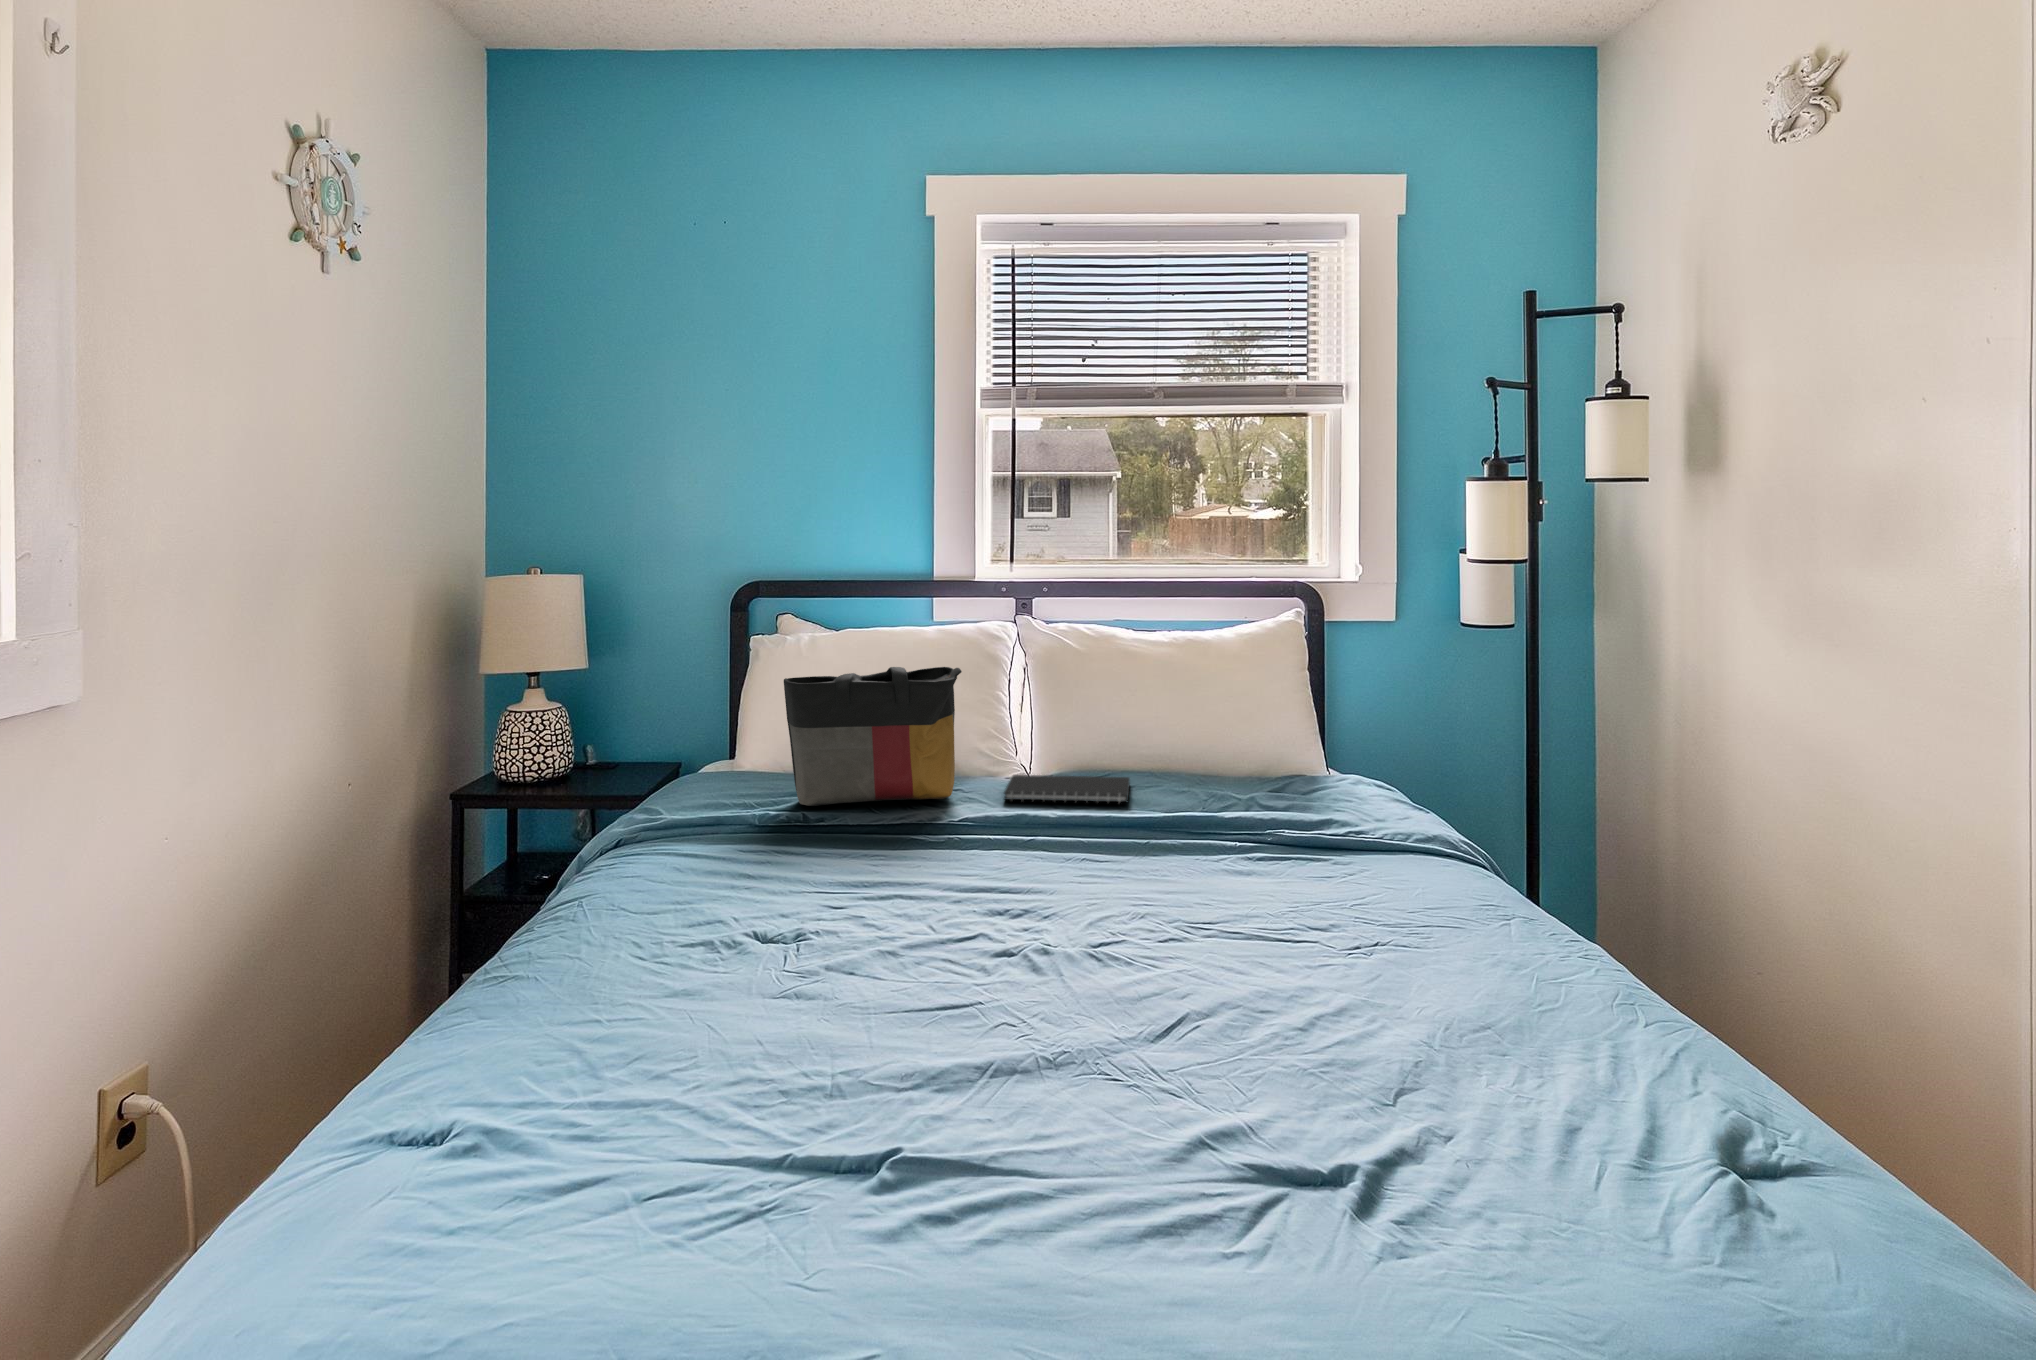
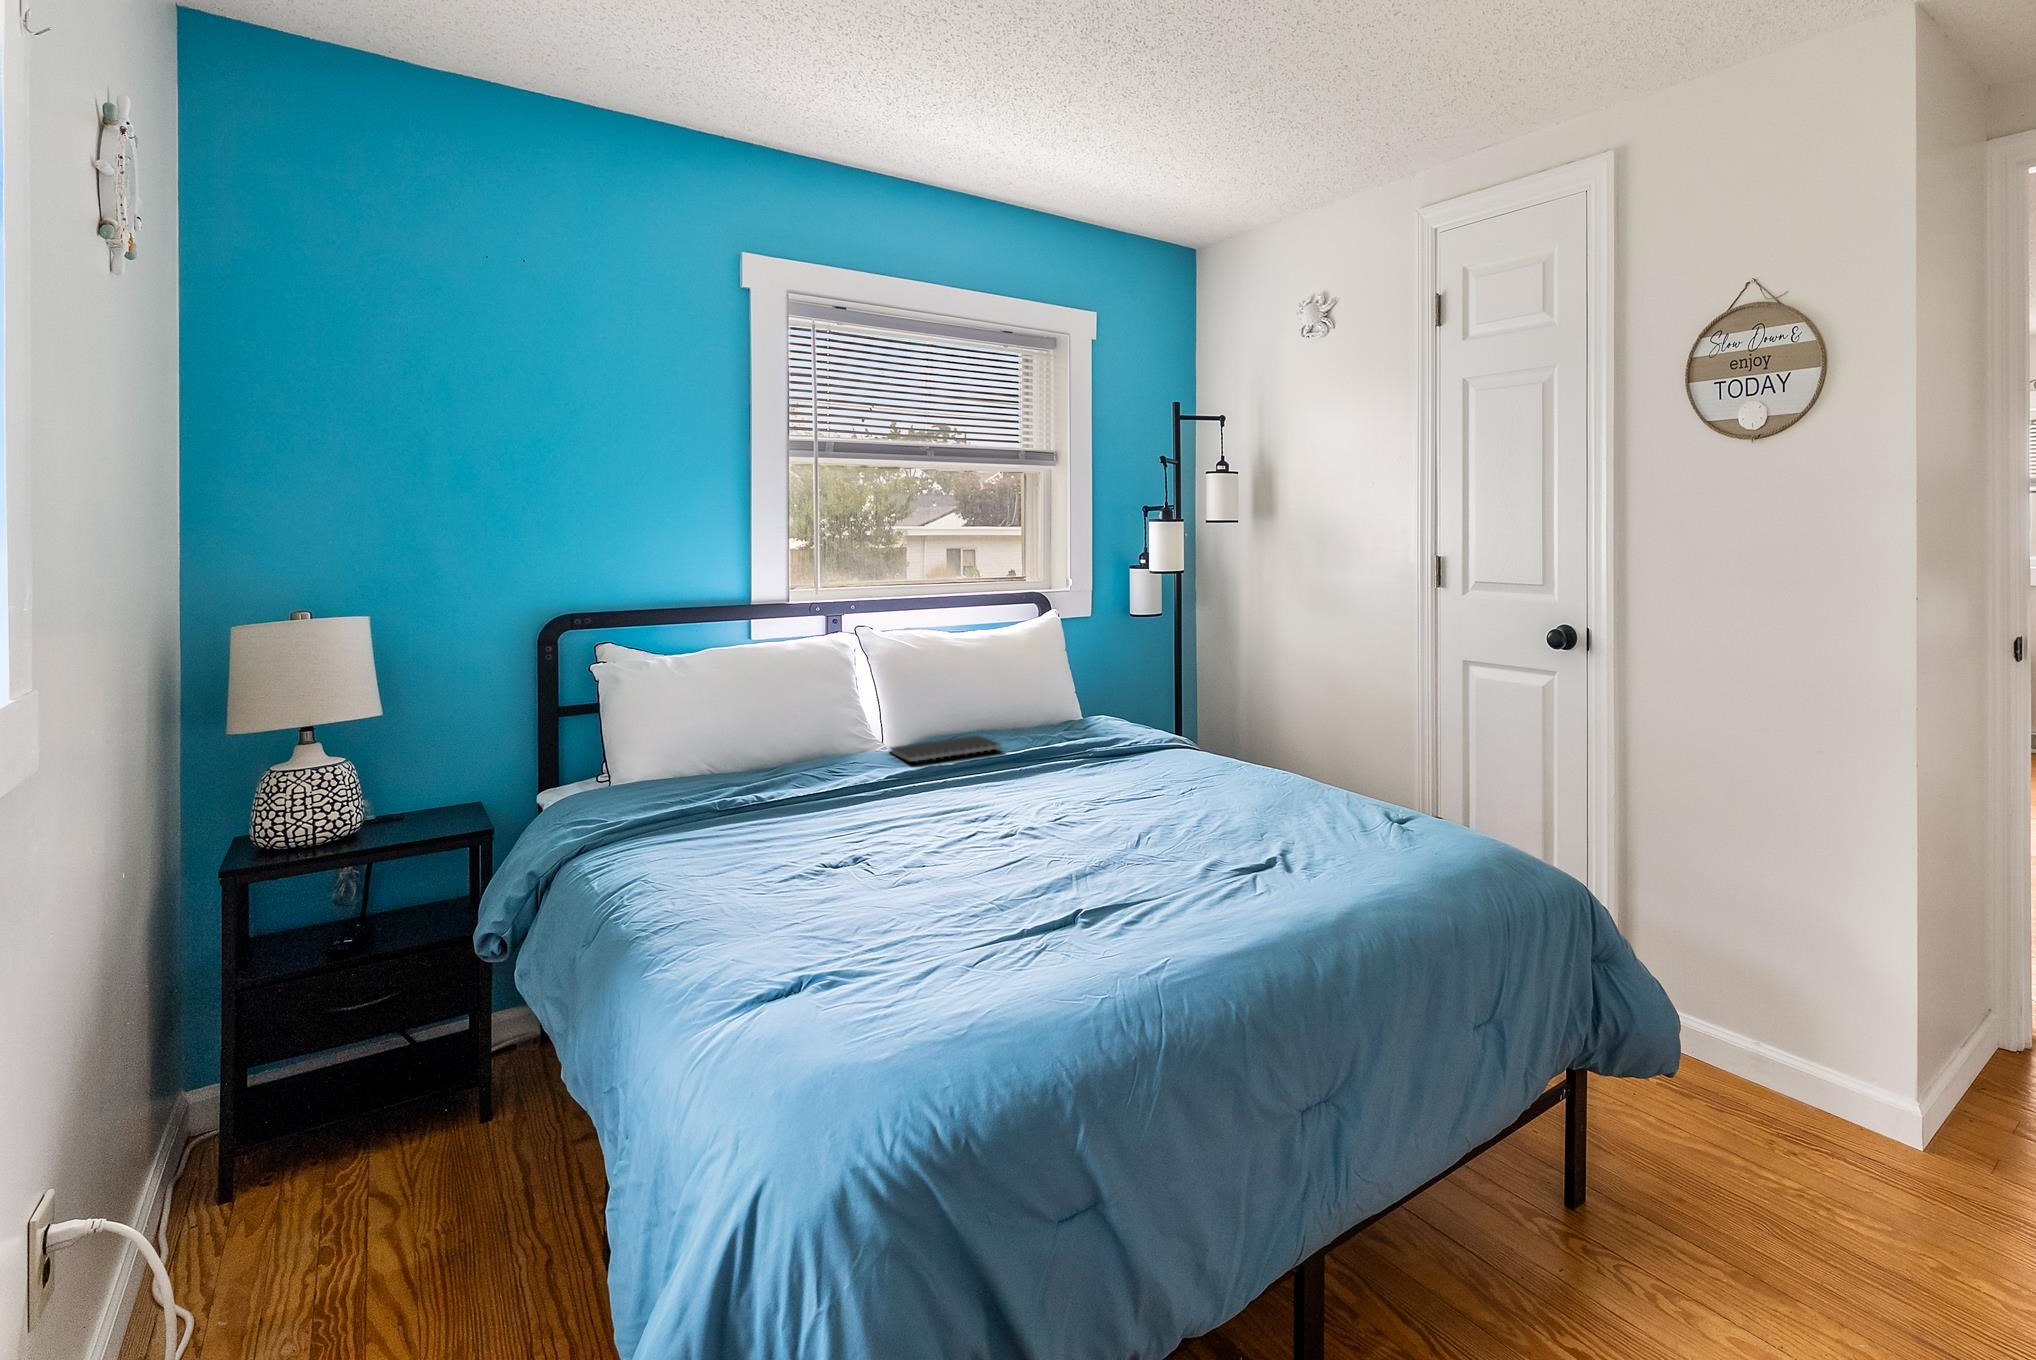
tote bag: present [784,667,962,806] -> none [723,662,875,793]

